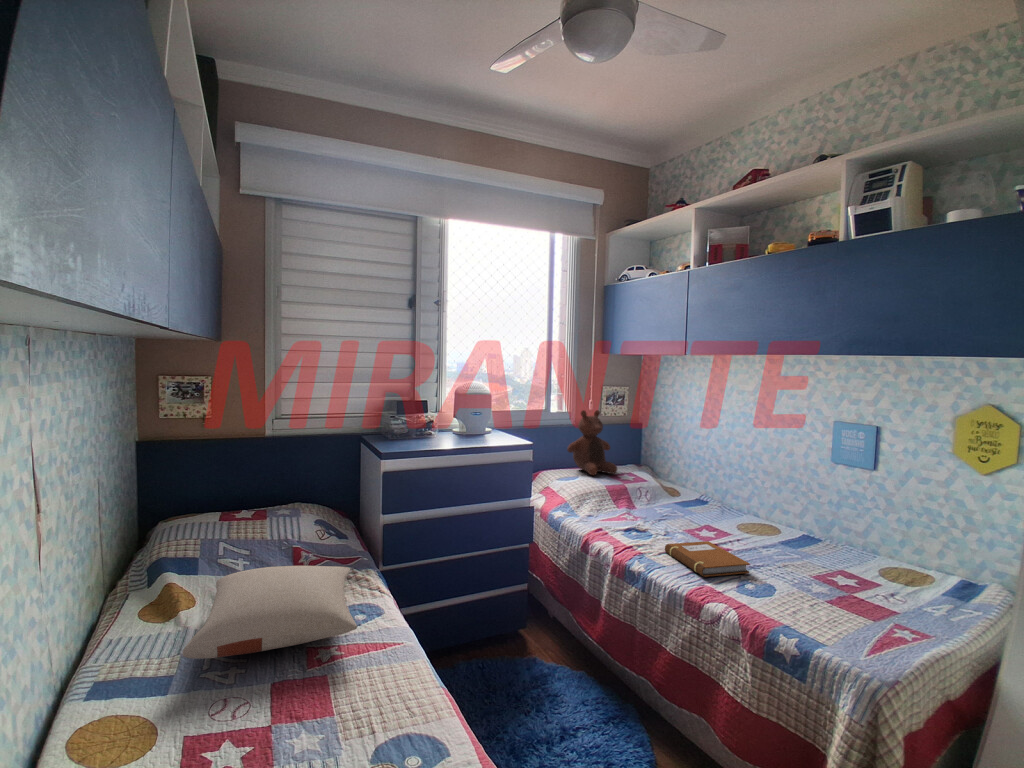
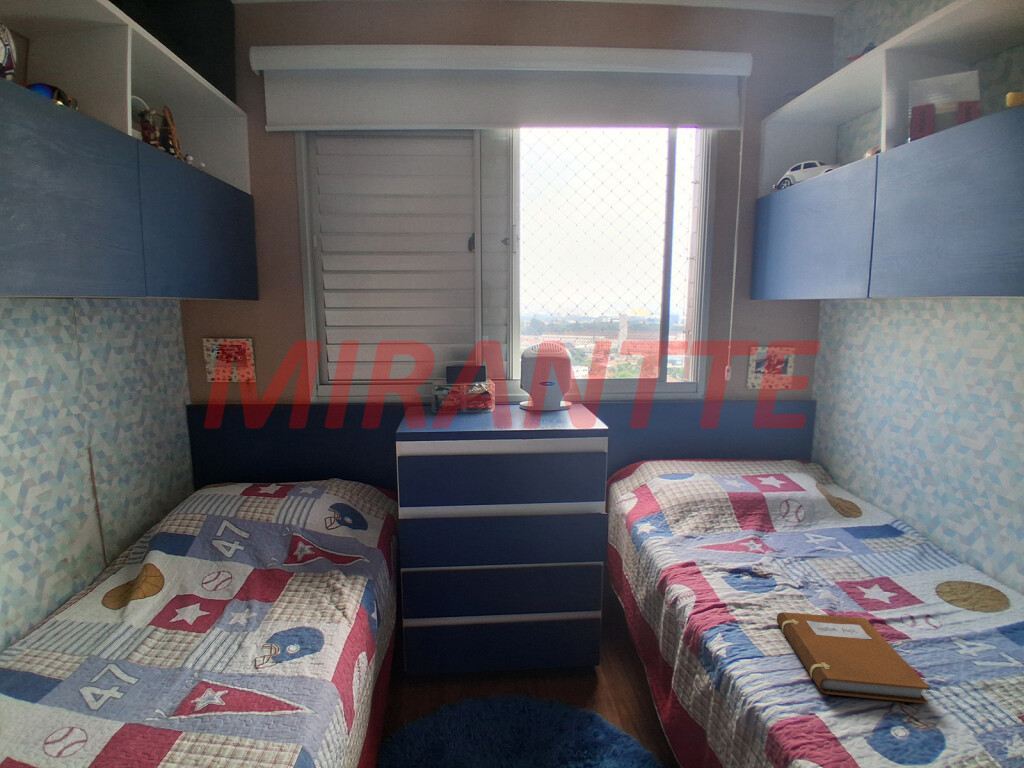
stuffed bear: present [567,410,617,475] -> none [683,380,757,474]
pillow: present [183,566,357,659] -> none [46,569,317,683]

